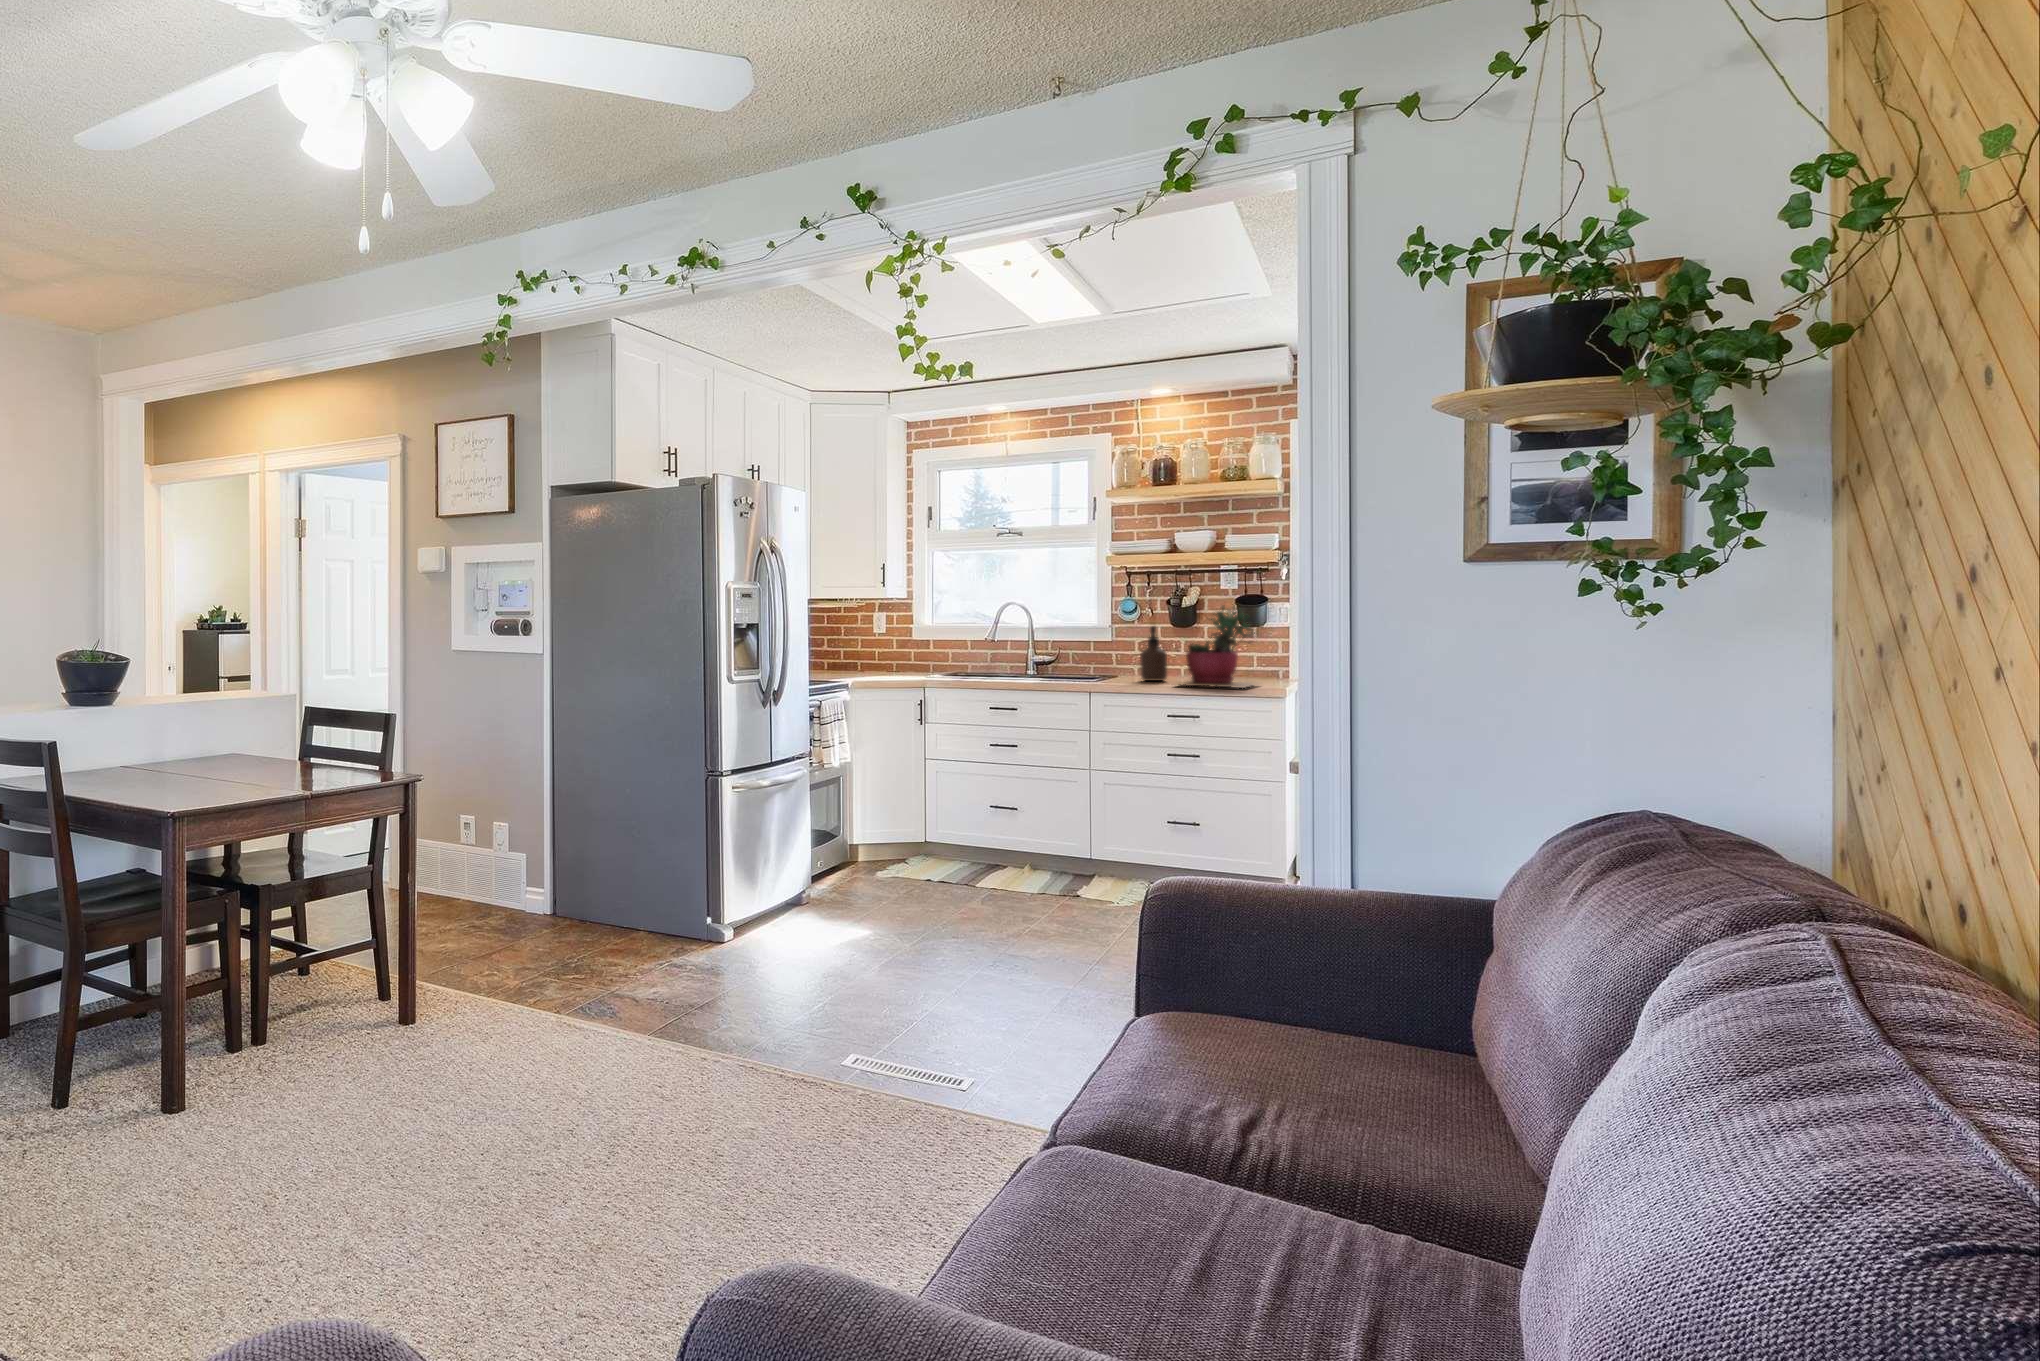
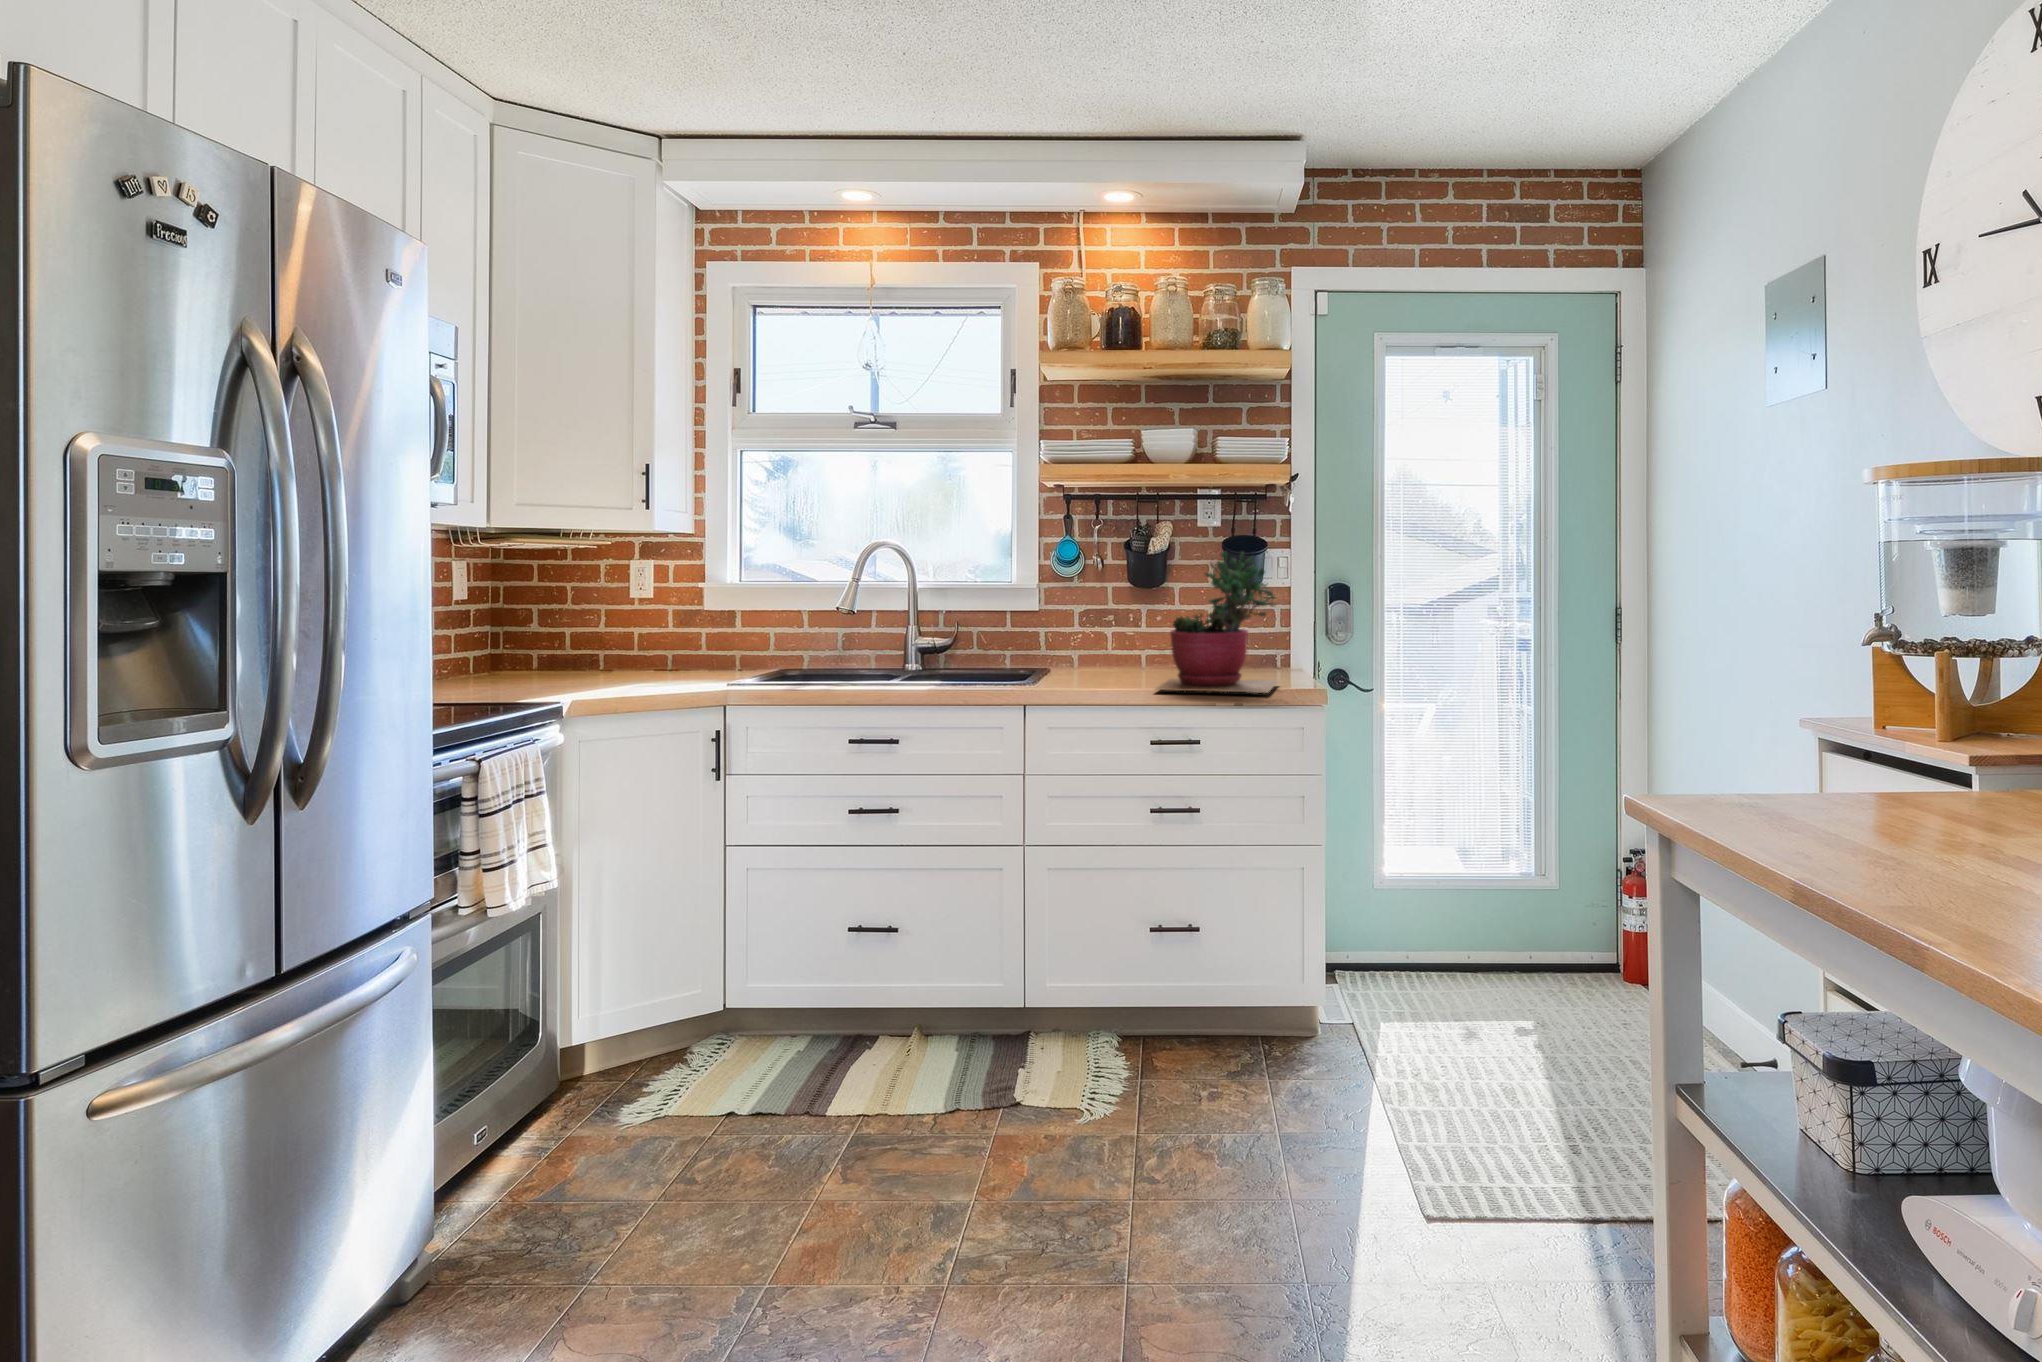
soap dispenser: present [1140,626,1167,681] -> none [1092,586,1133,681]

